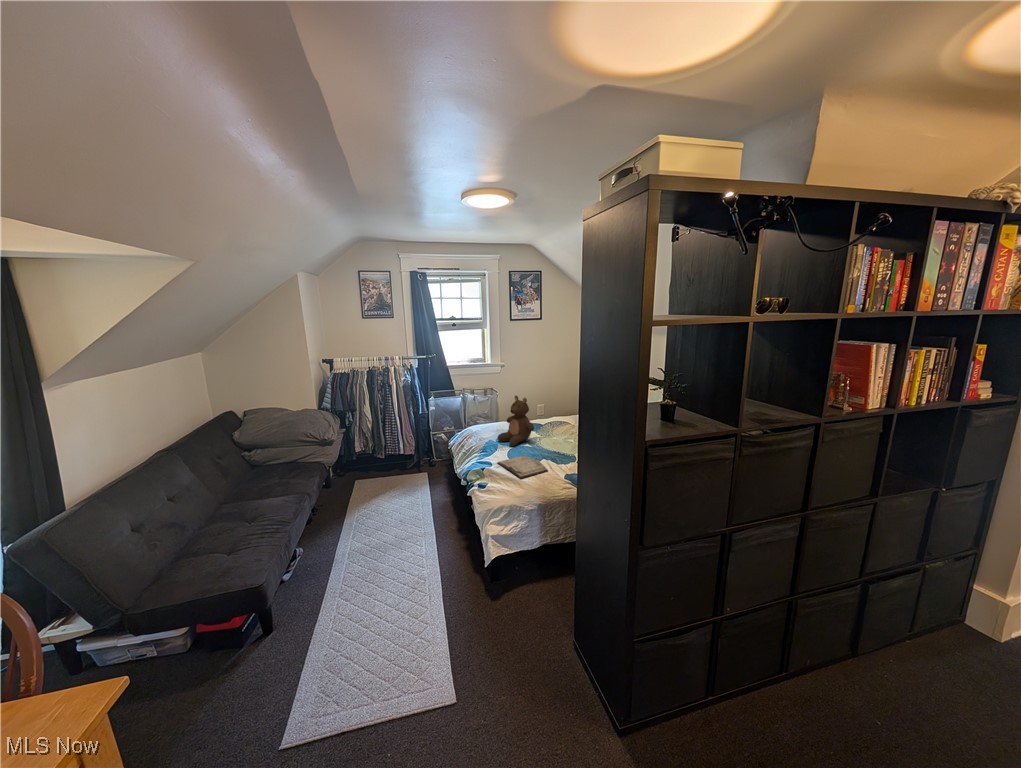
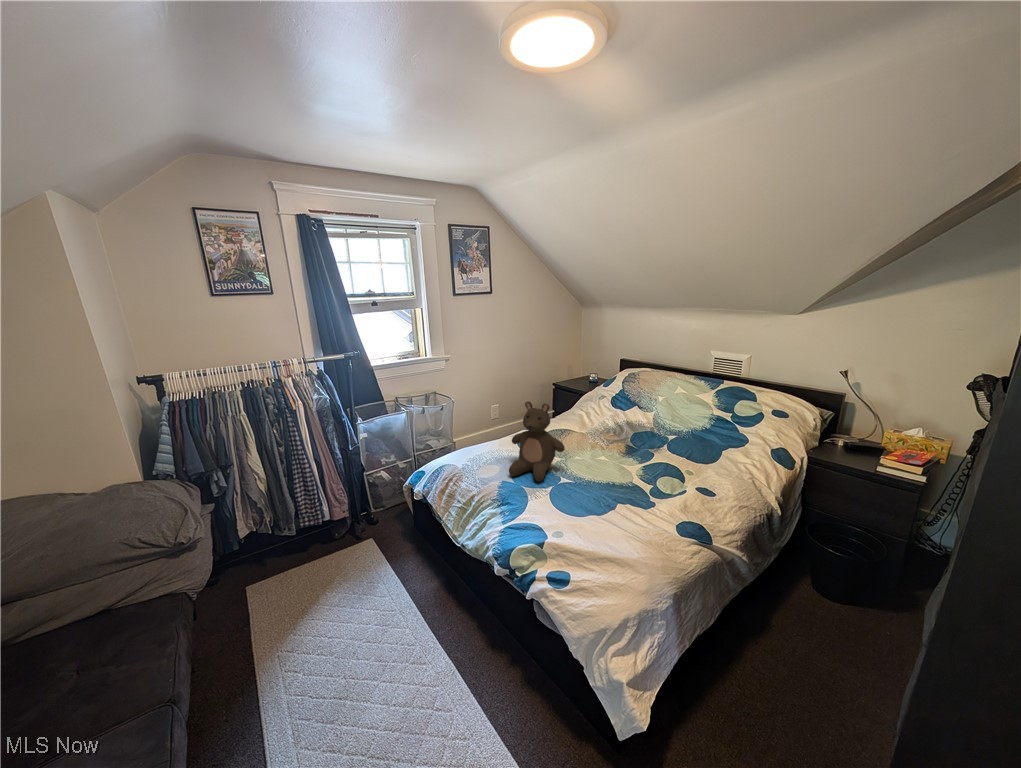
diary: present [498,456,548,479] -> none [547,496,634,548]

